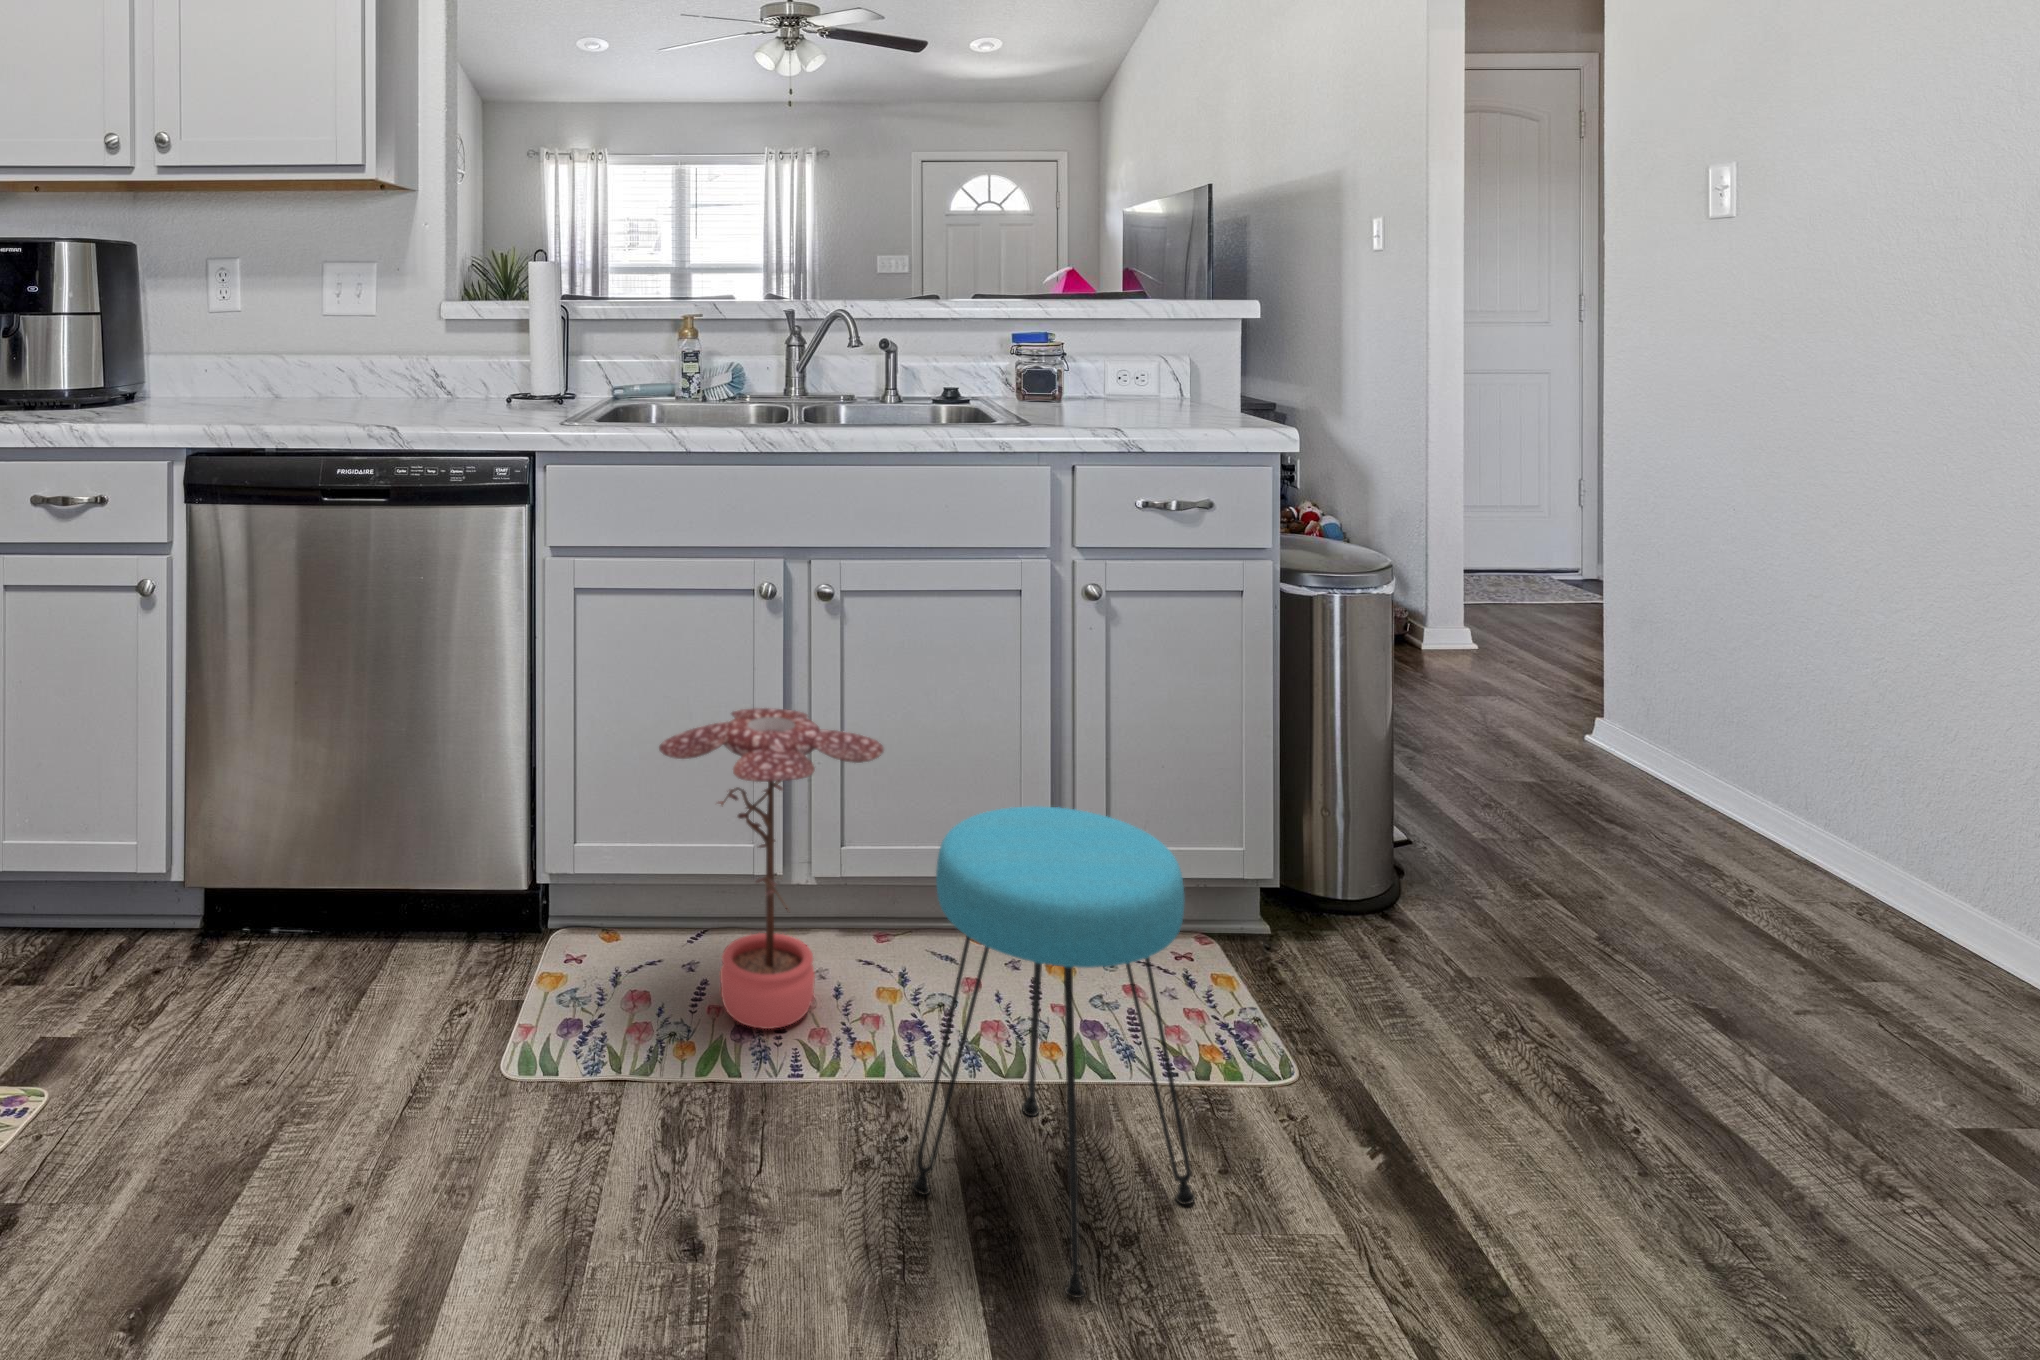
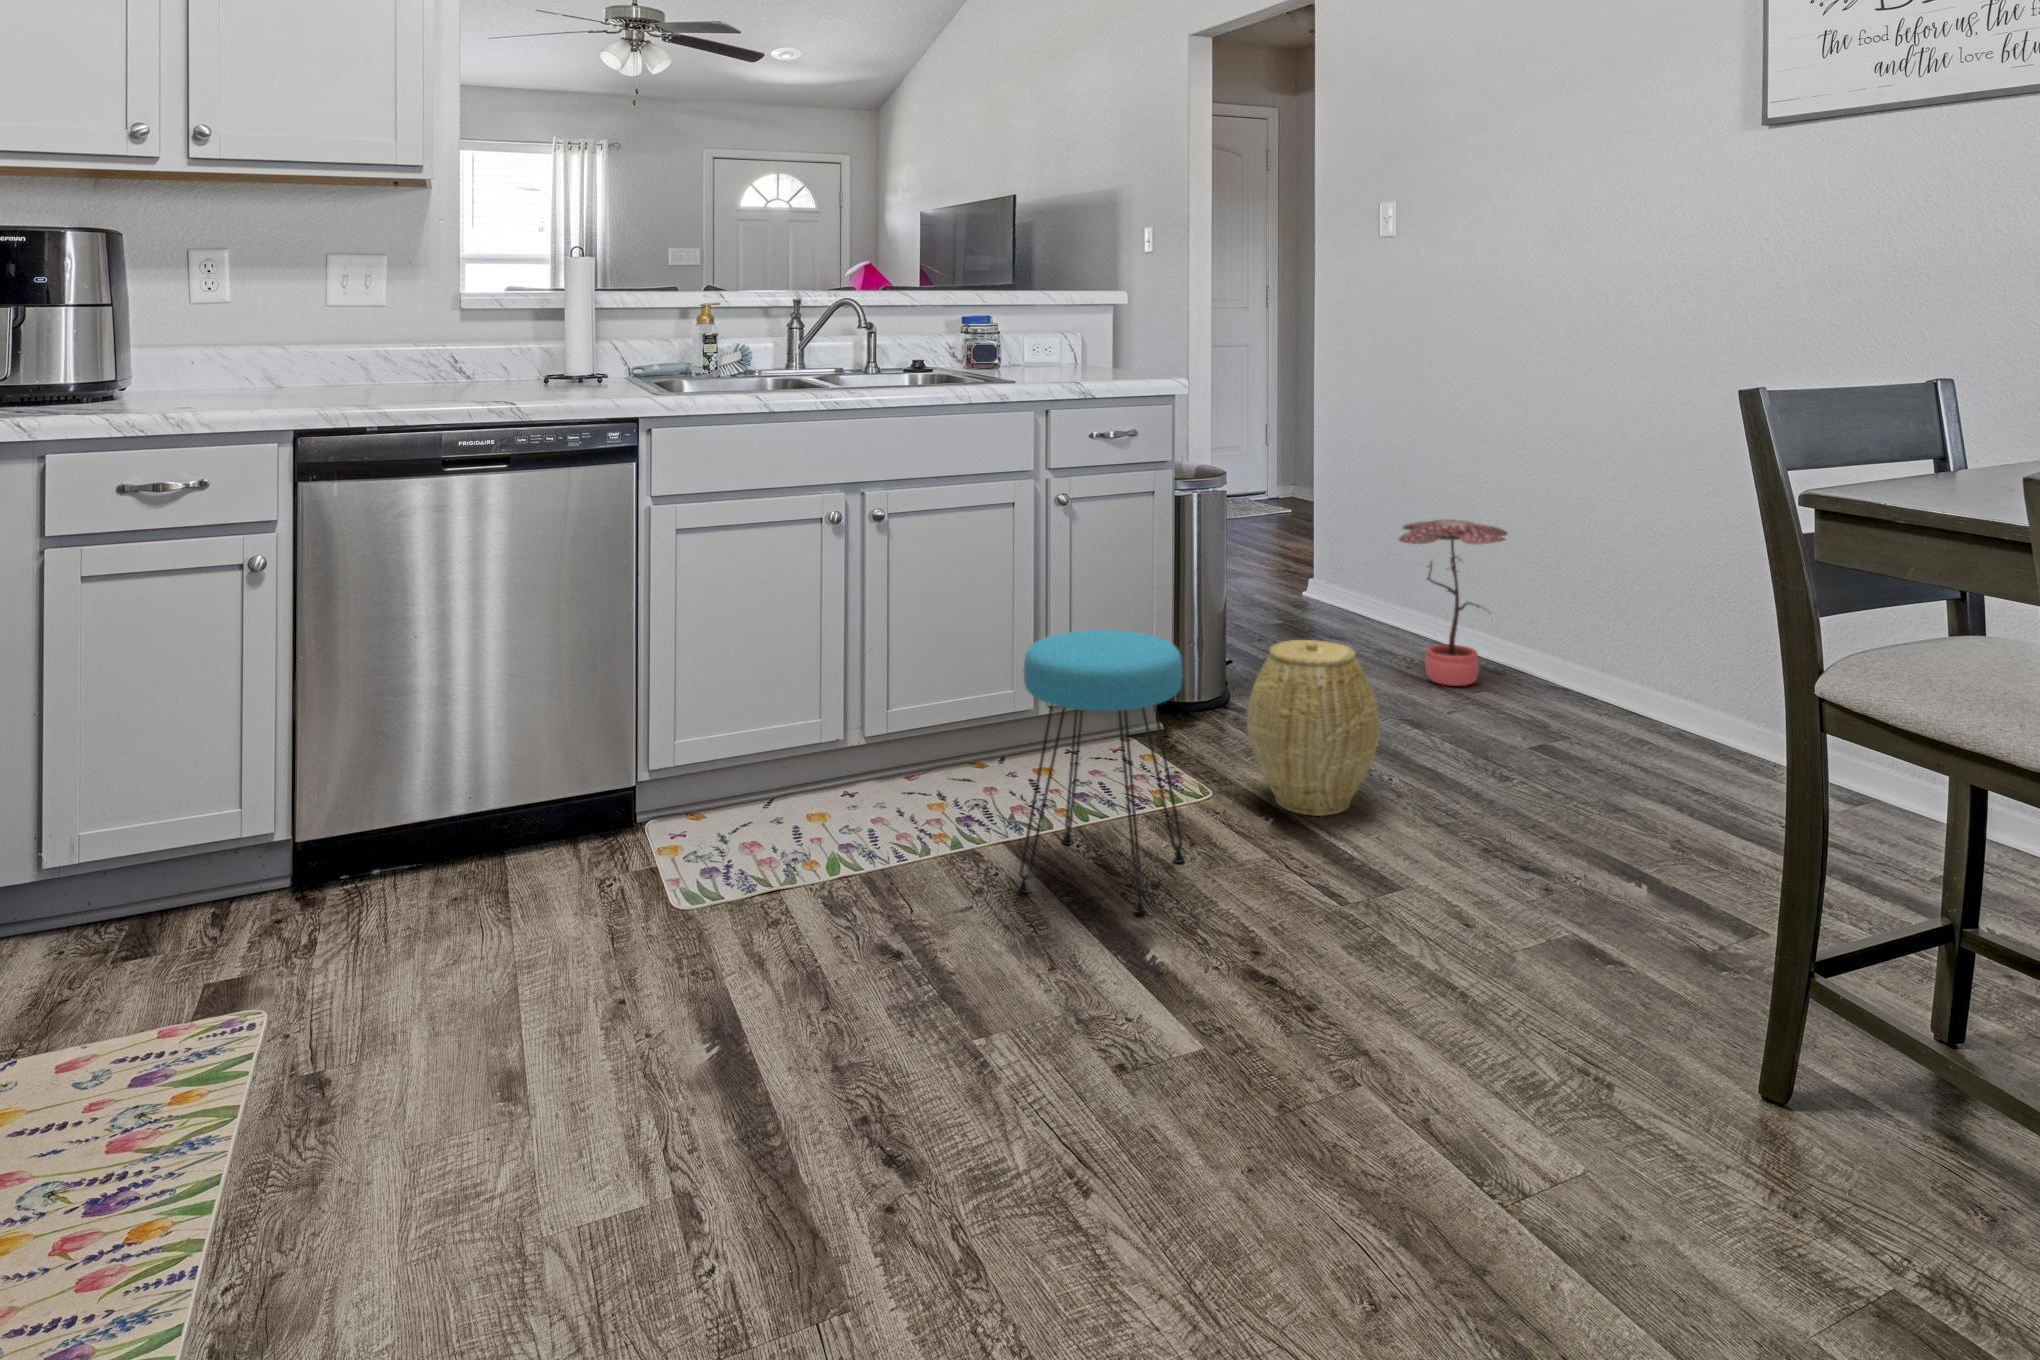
potted plant: present [659,708,884,1029] -> present [1399,520,1508,686]
woven basket: none [1349,861,1590,1175] -> present [1247,640,1380,816]

